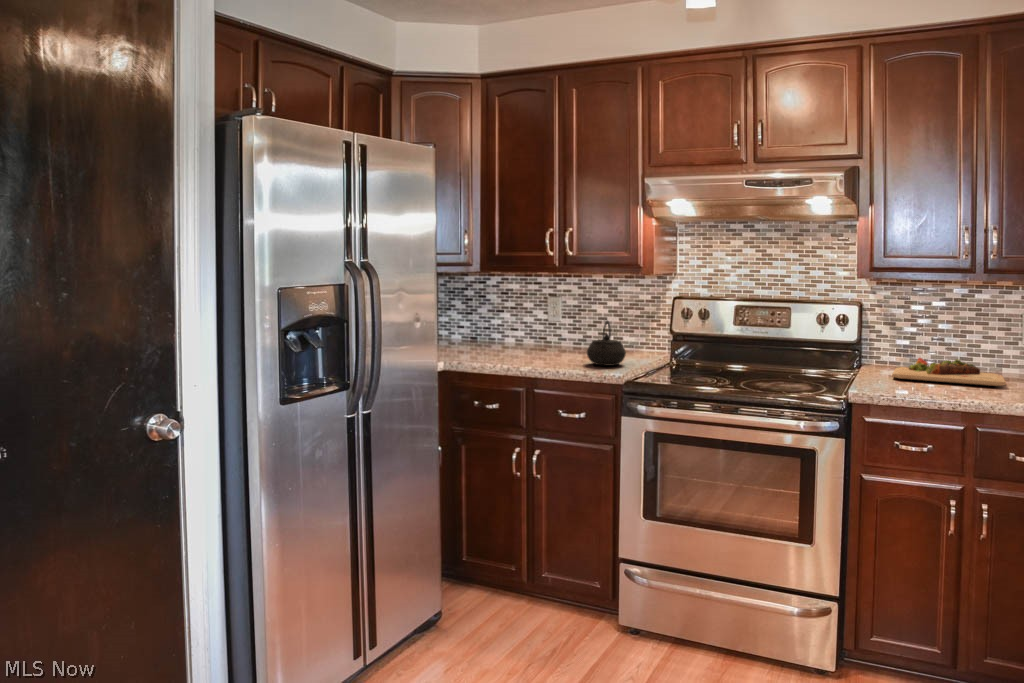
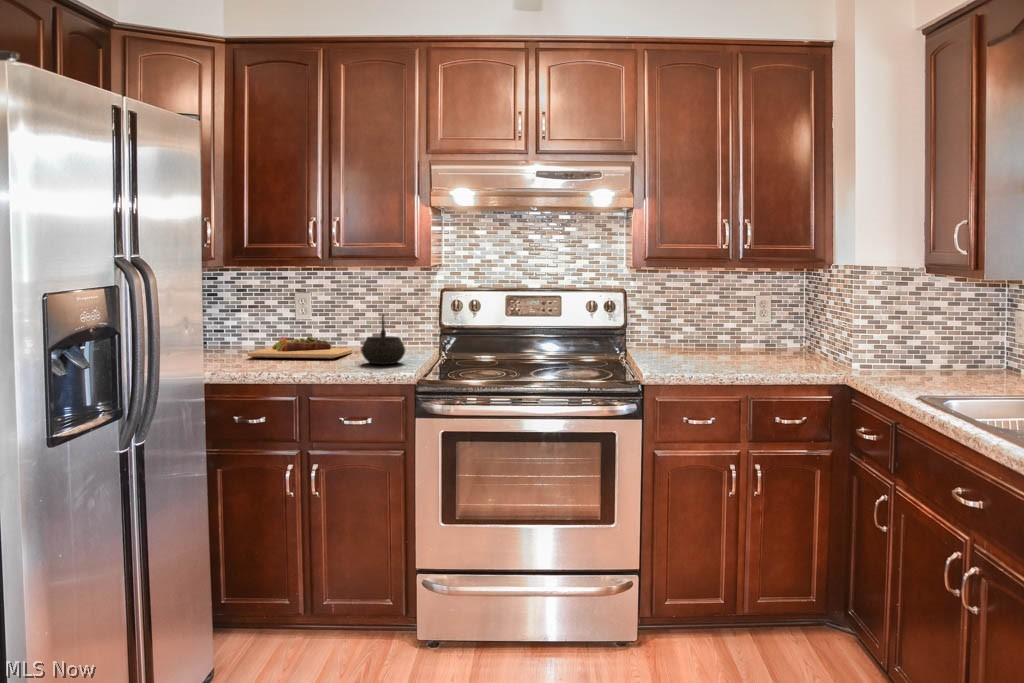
cutting board: present [892,358,1006,386] -> present [247,336,353,359]

